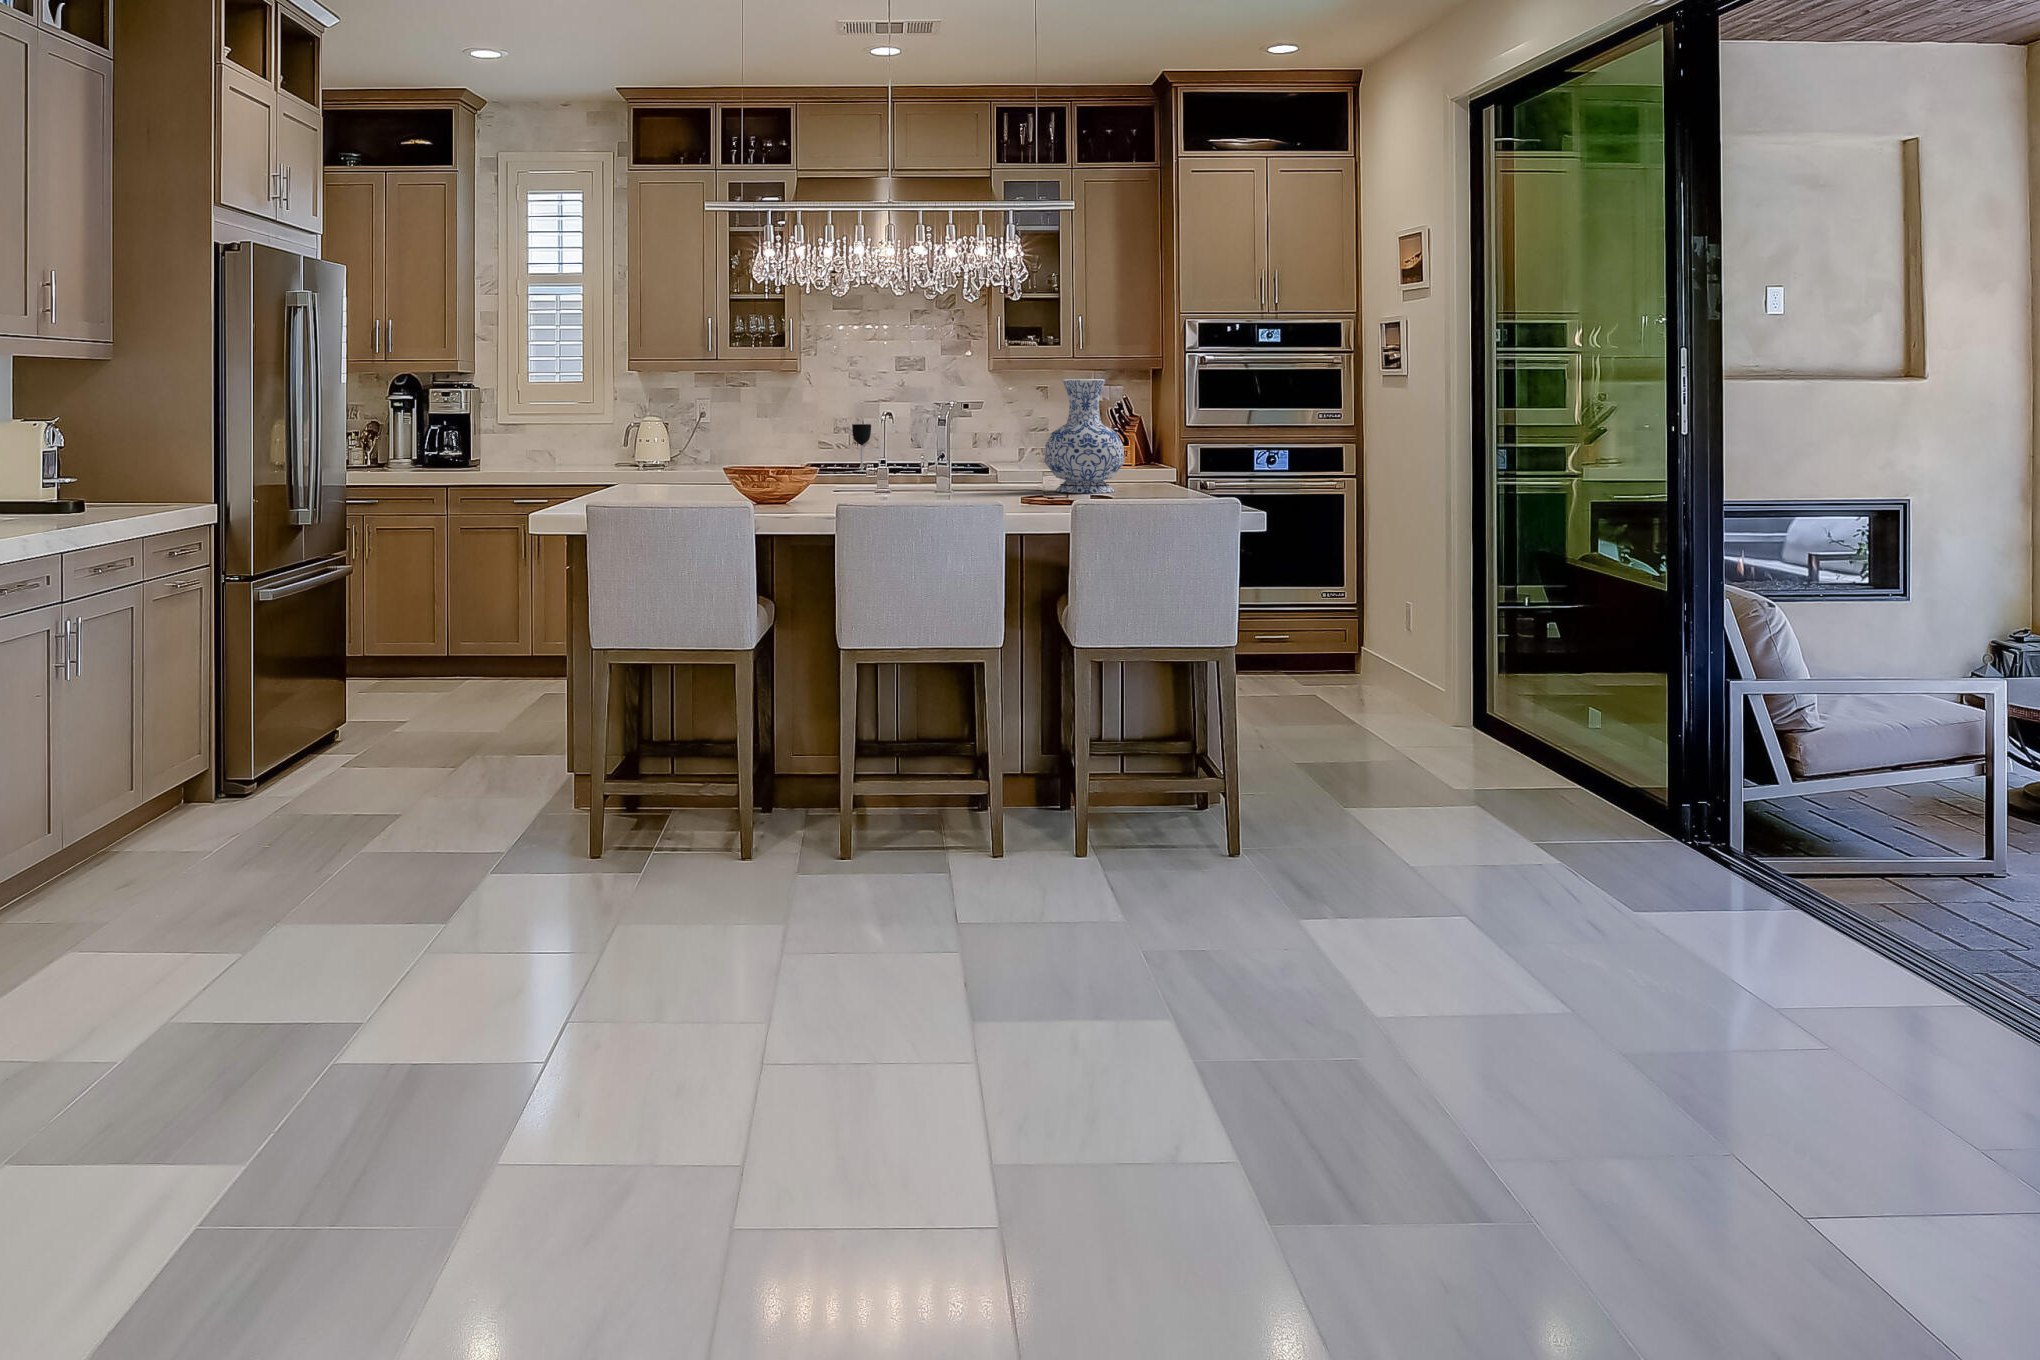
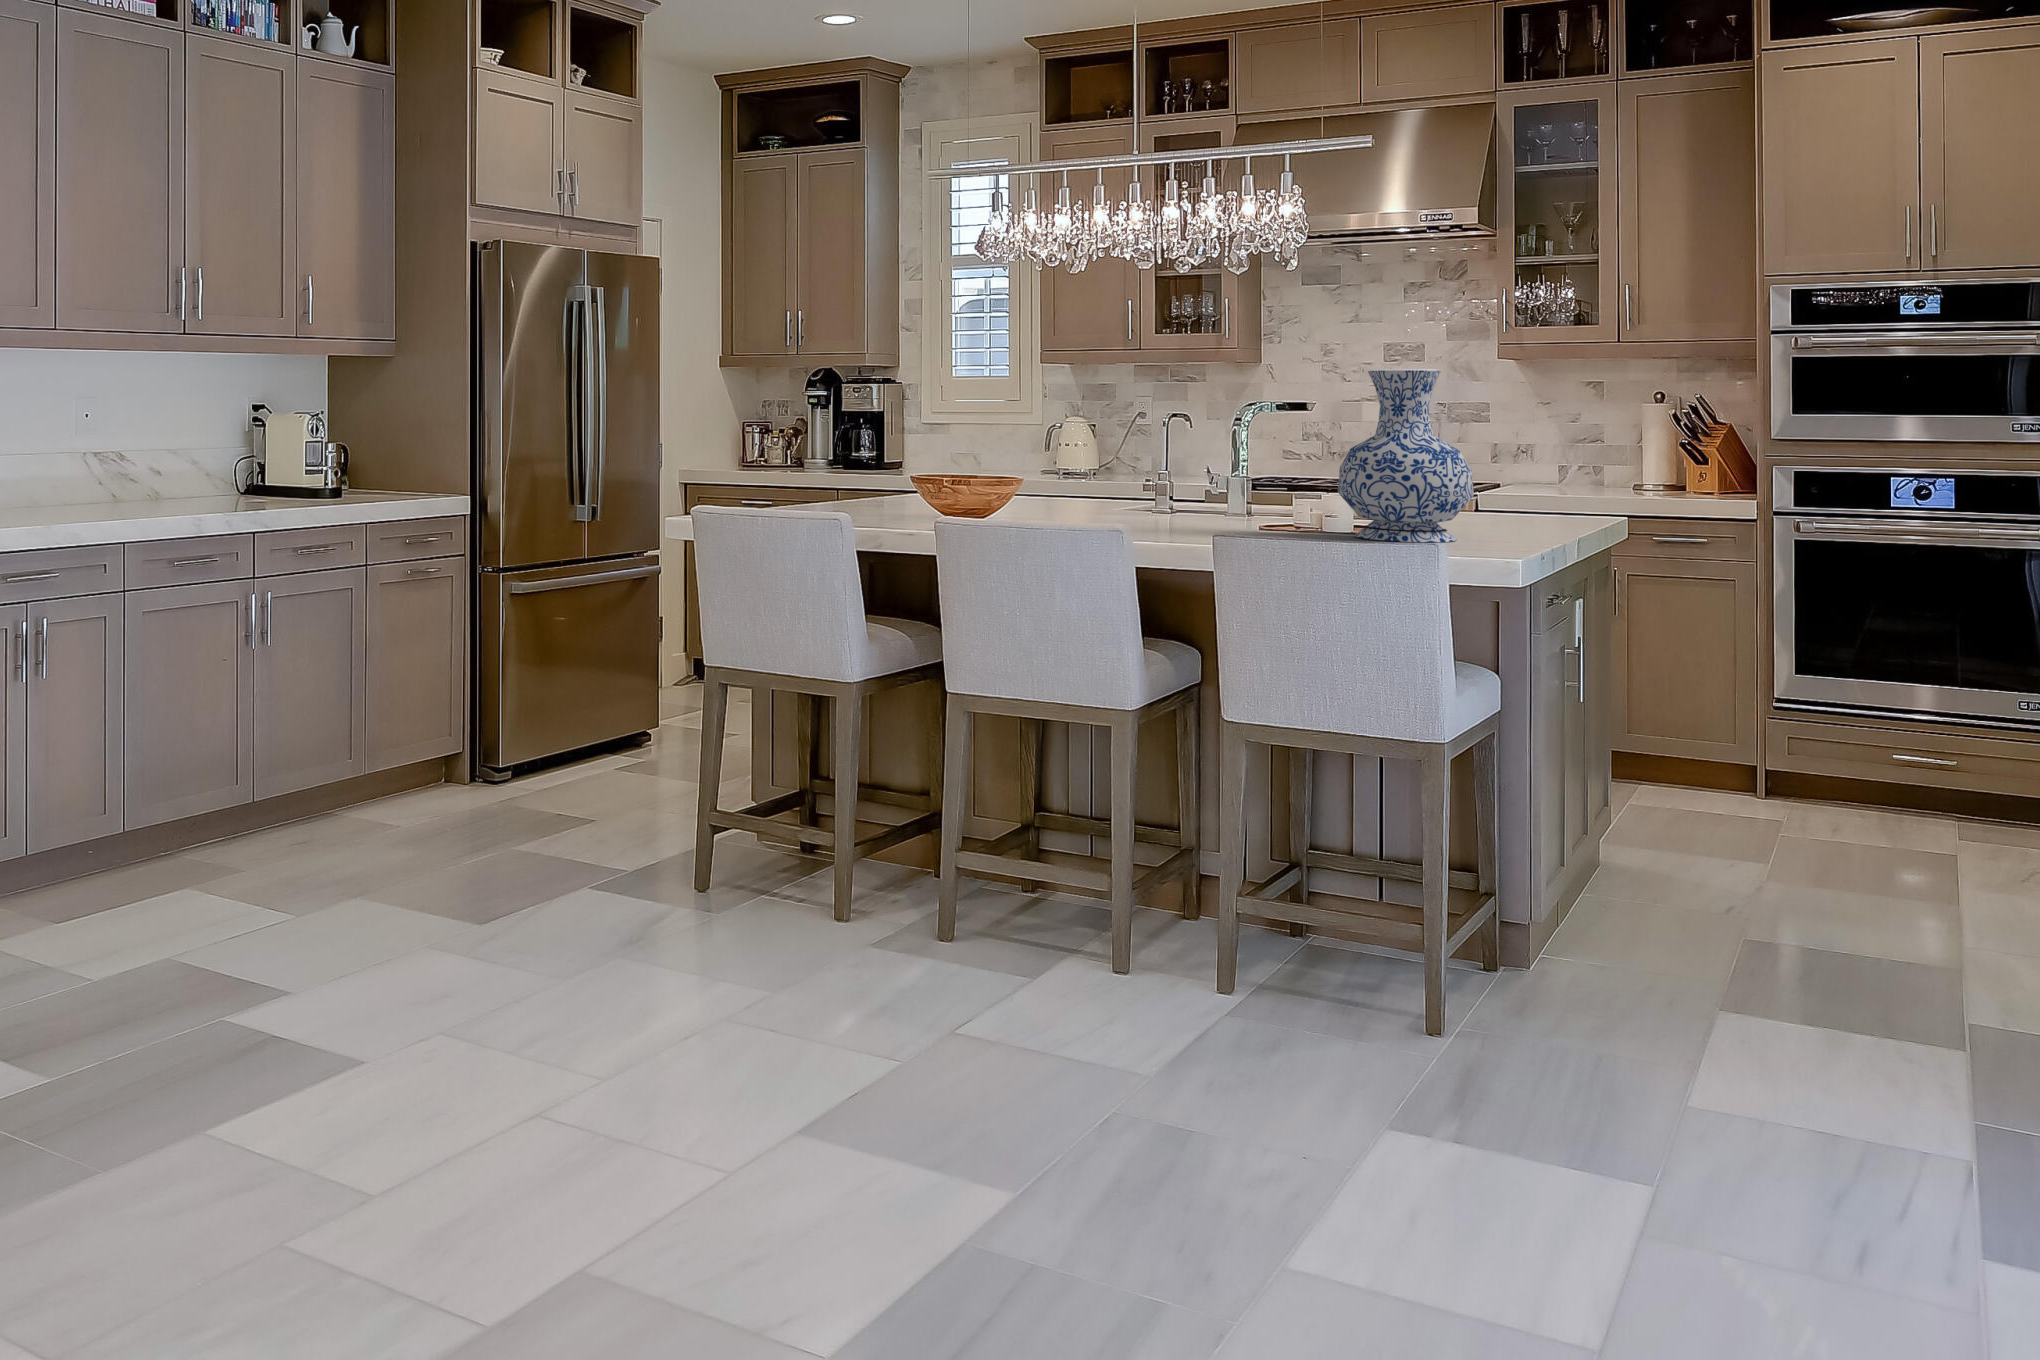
wine glass: present [852,424,871,472] -> none [1269,432,1298,495]

